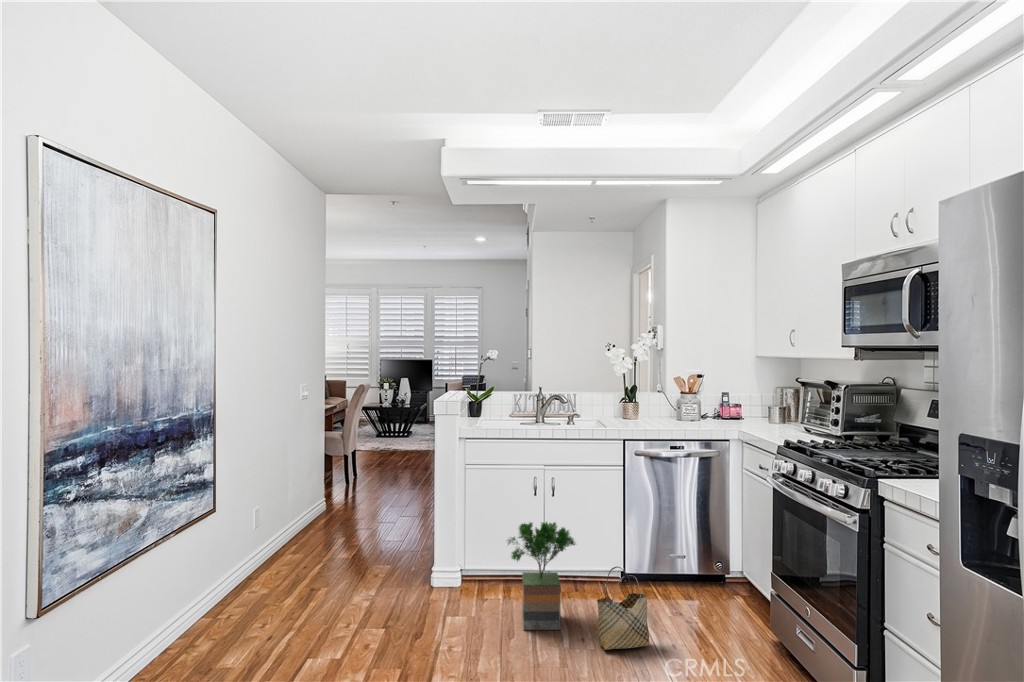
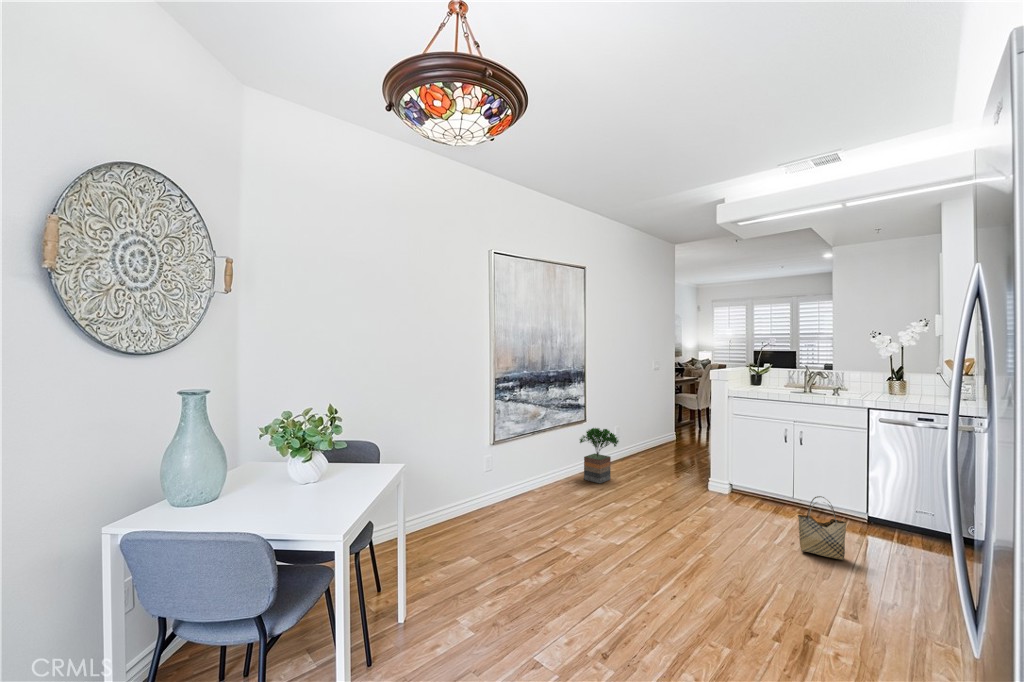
potted tree: present [508,522,575,630] -> present [580,428,619,483]

